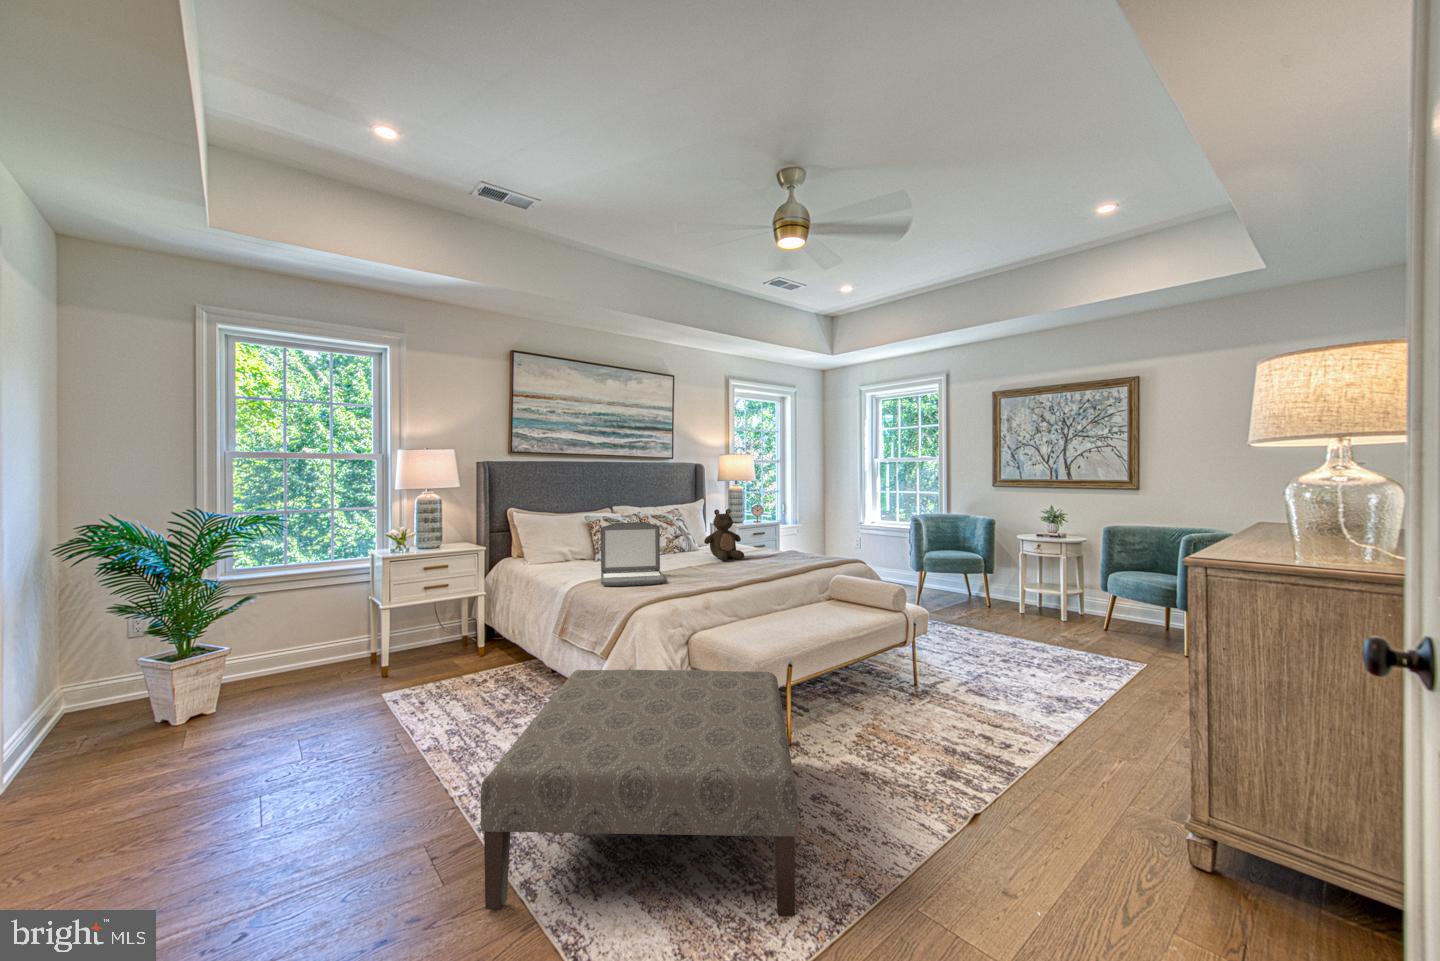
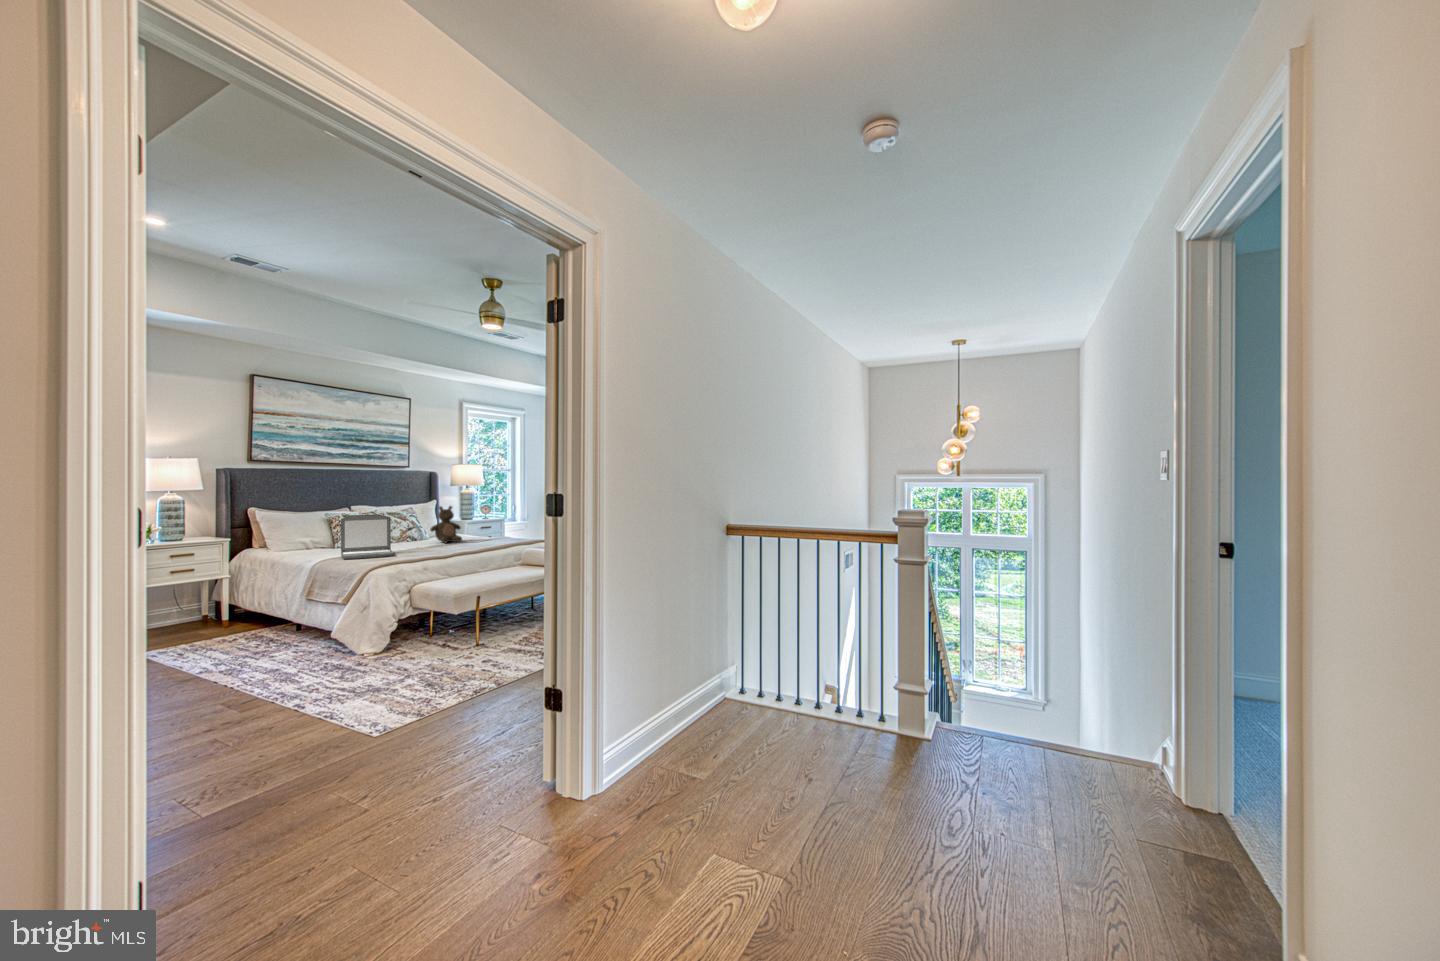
ottoman: present [481,670,798,917] -> none [268,598,466,716]

